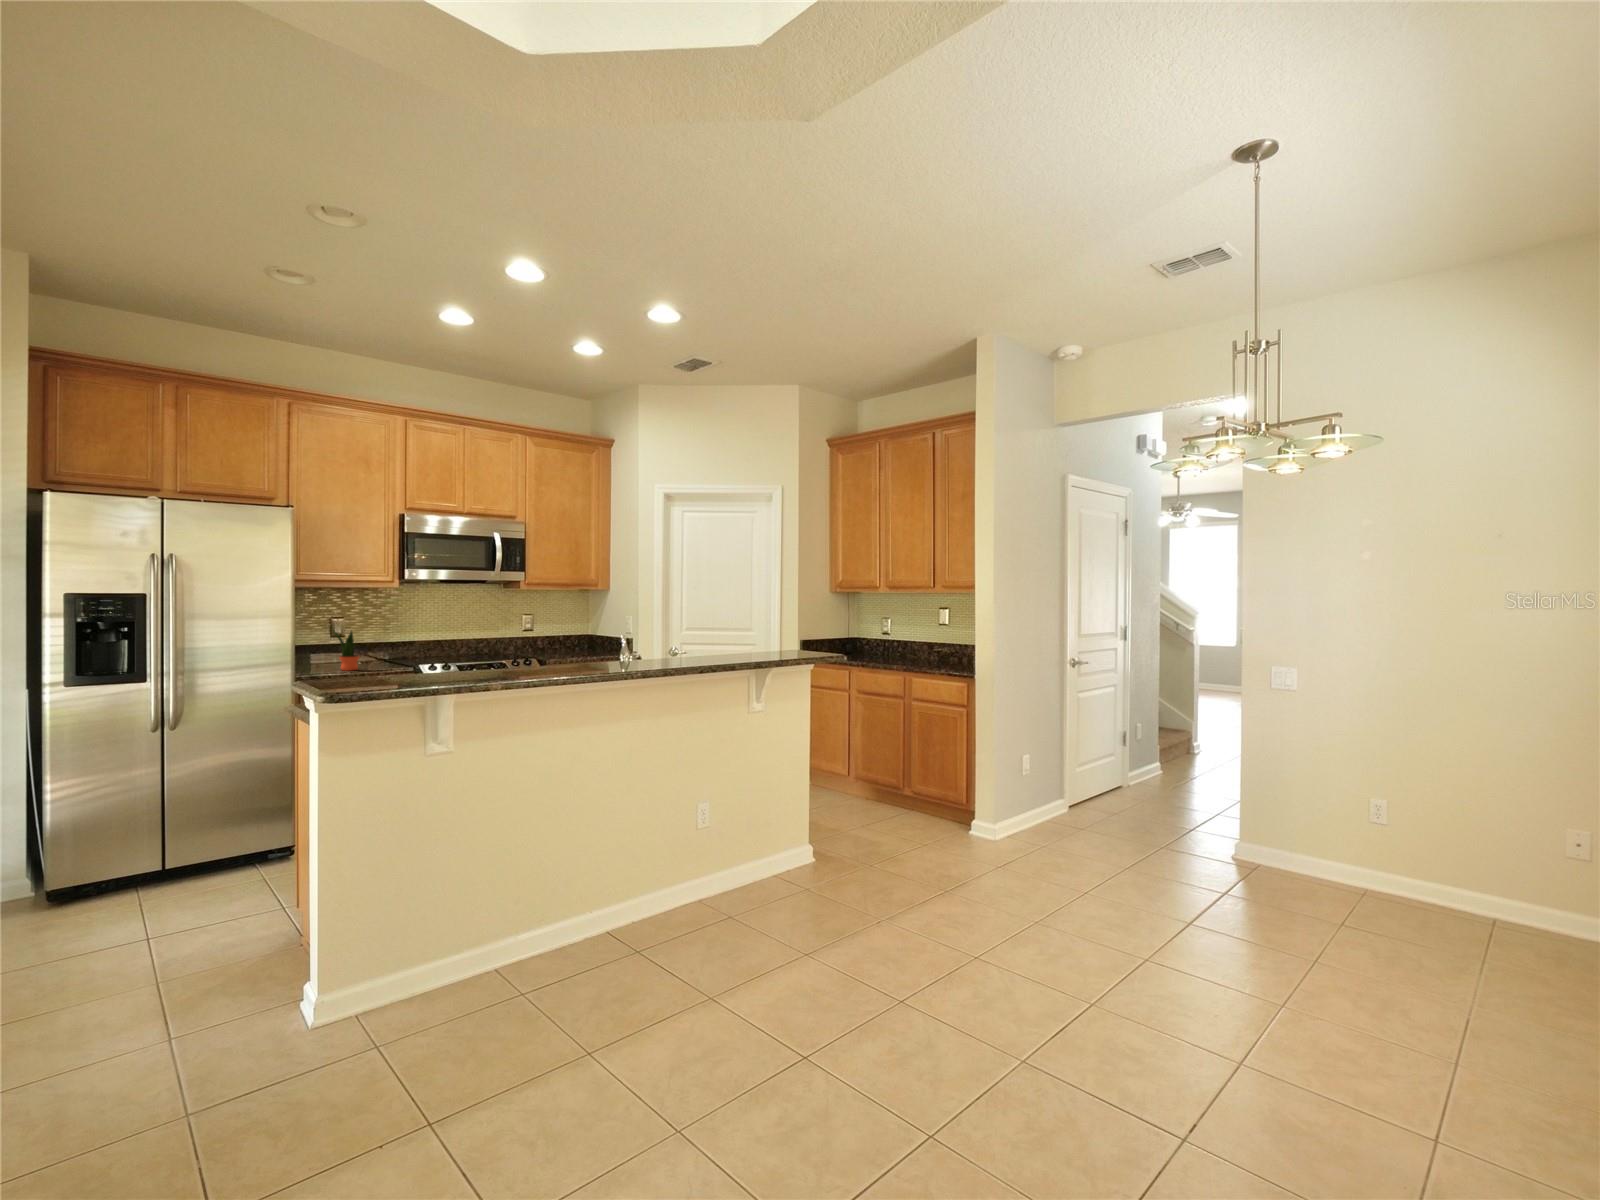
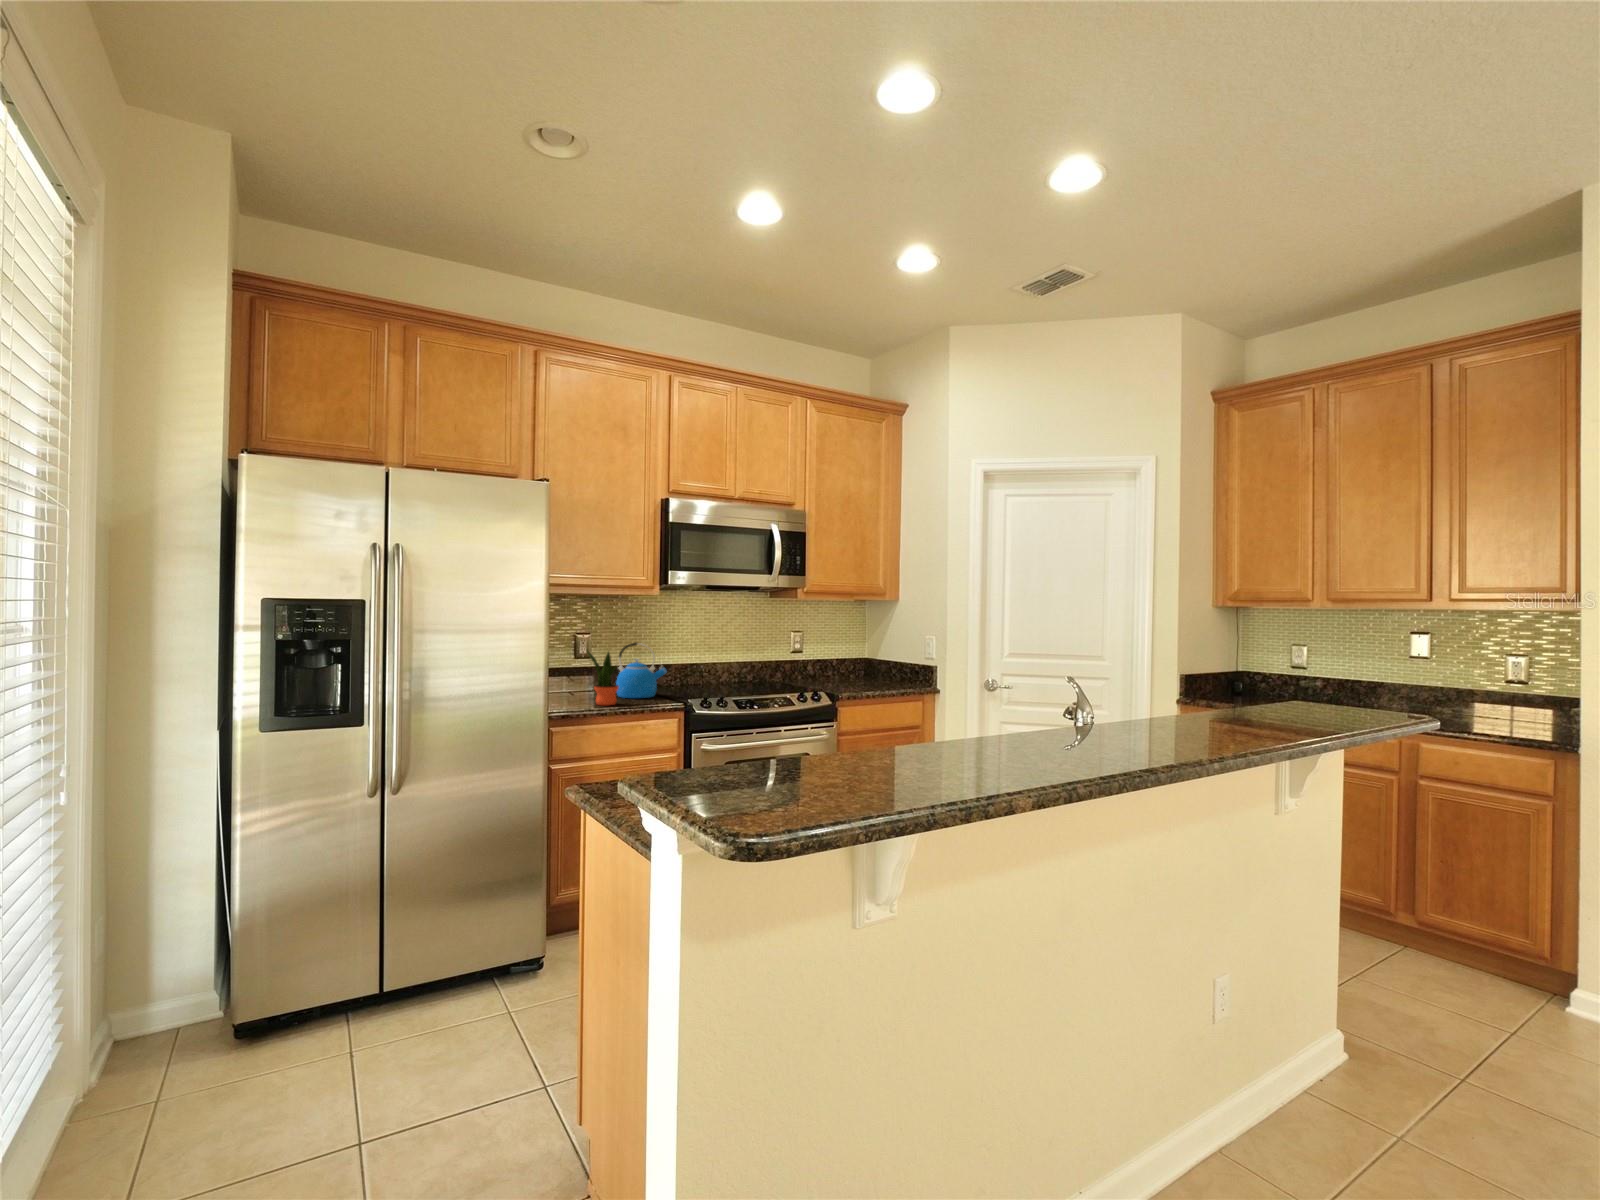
kettle: none [362,624,404,666] -> present [616,643,667,698]

